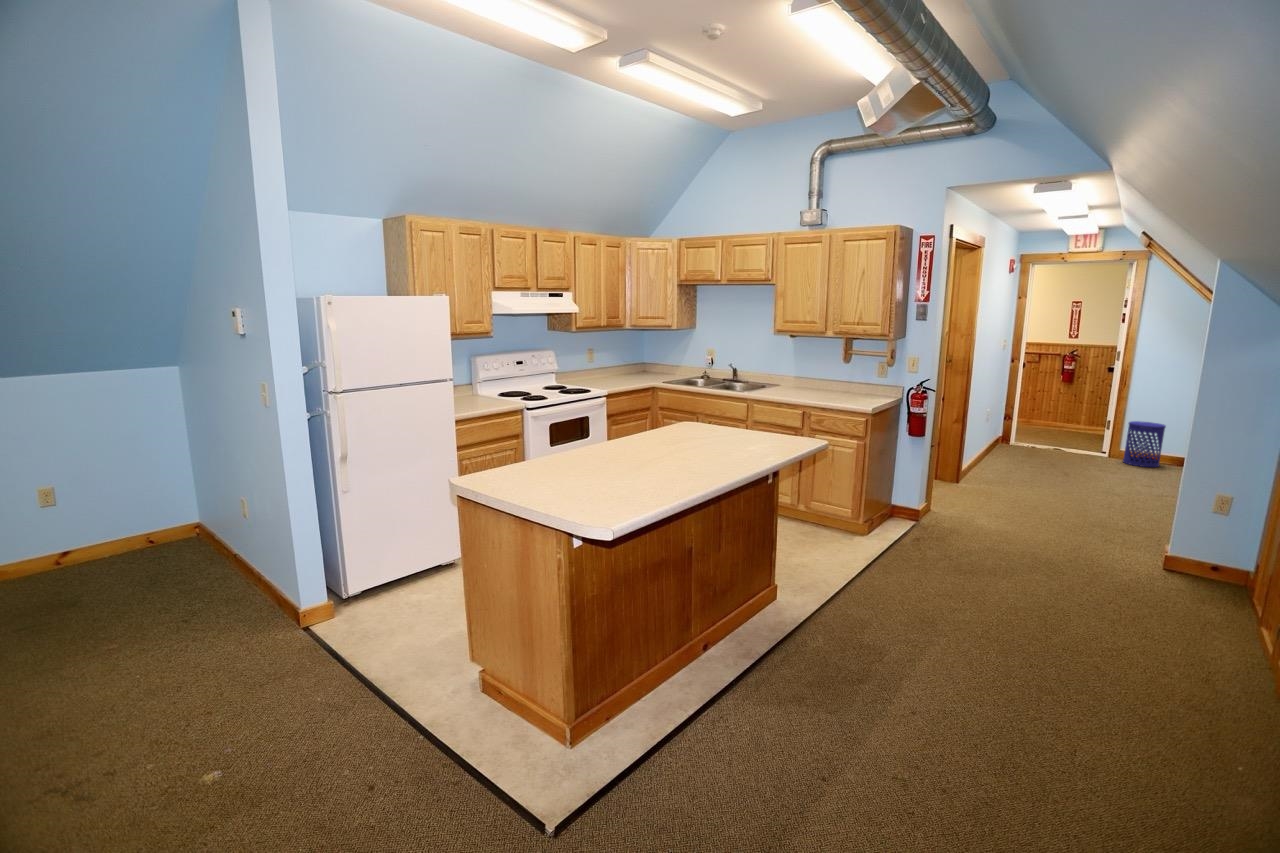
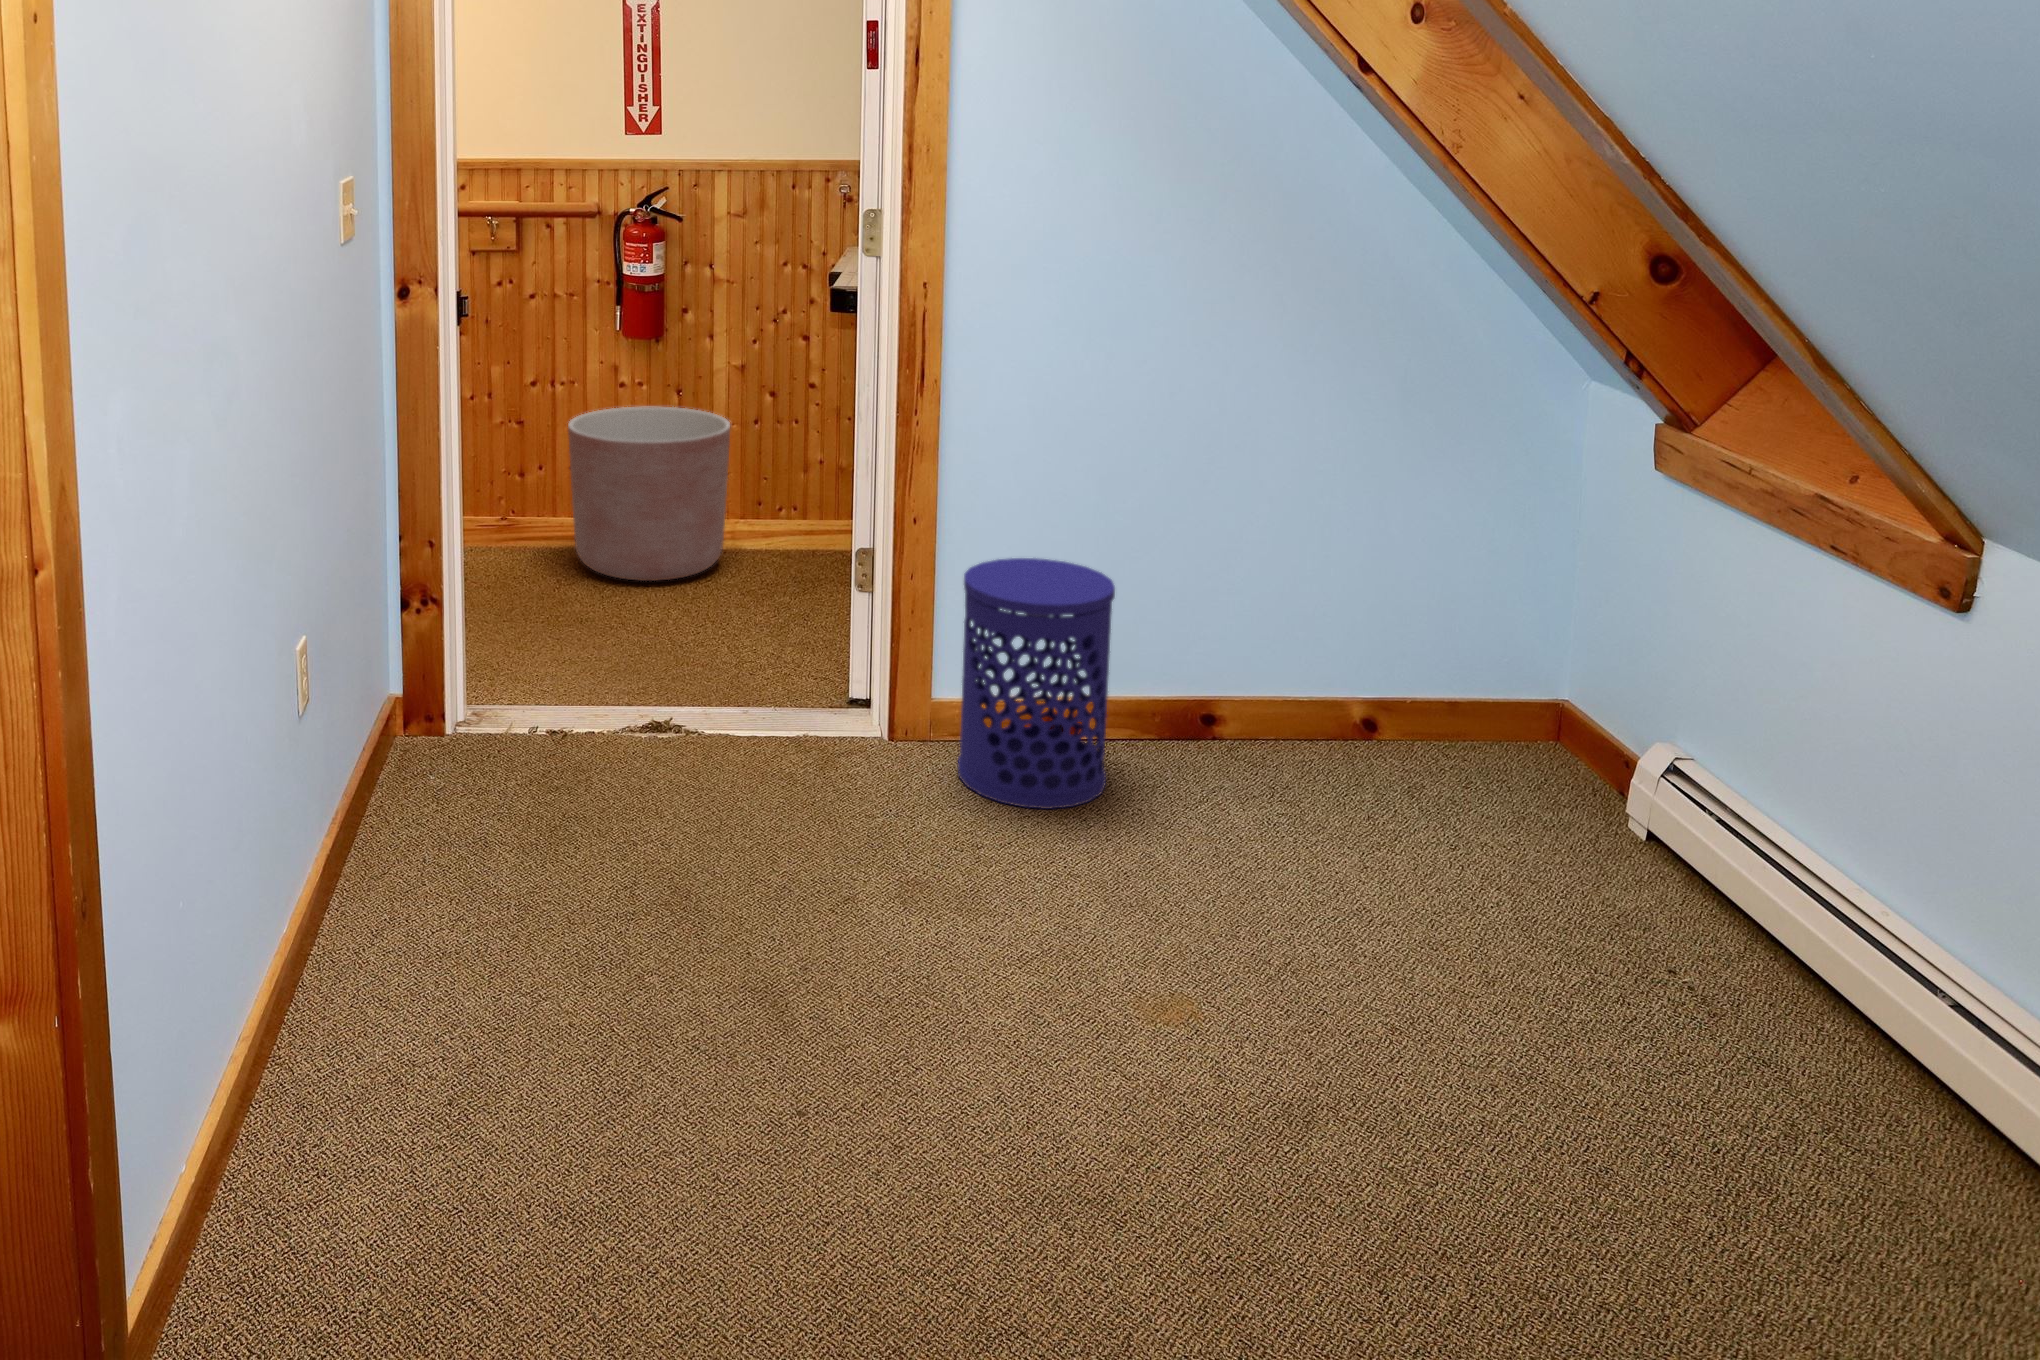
planter: none [1043,399,1087,436] -> present [568,407,730,581]

